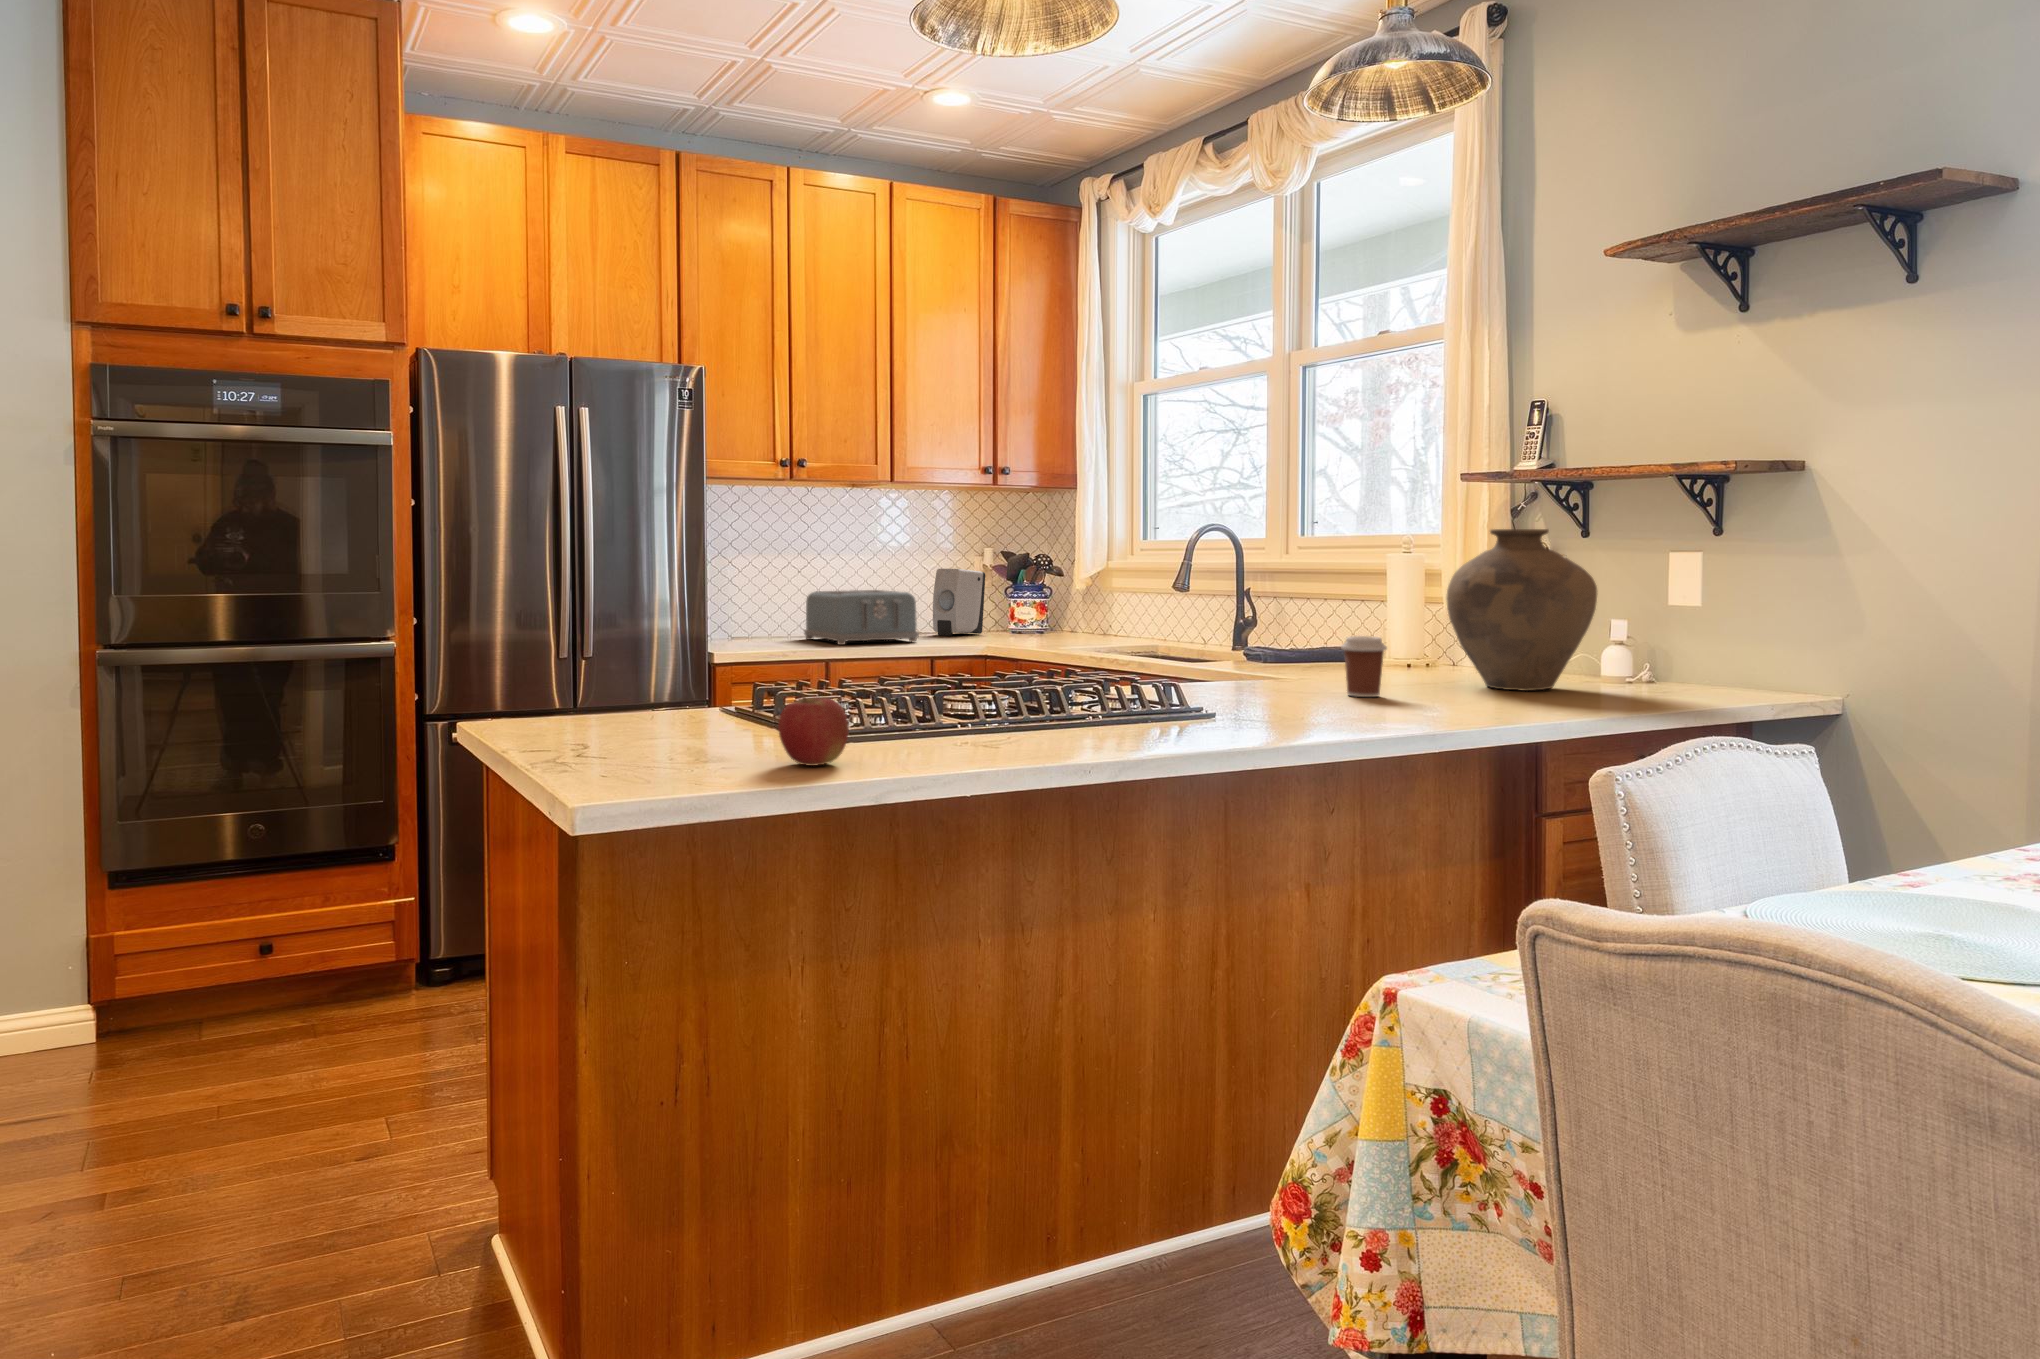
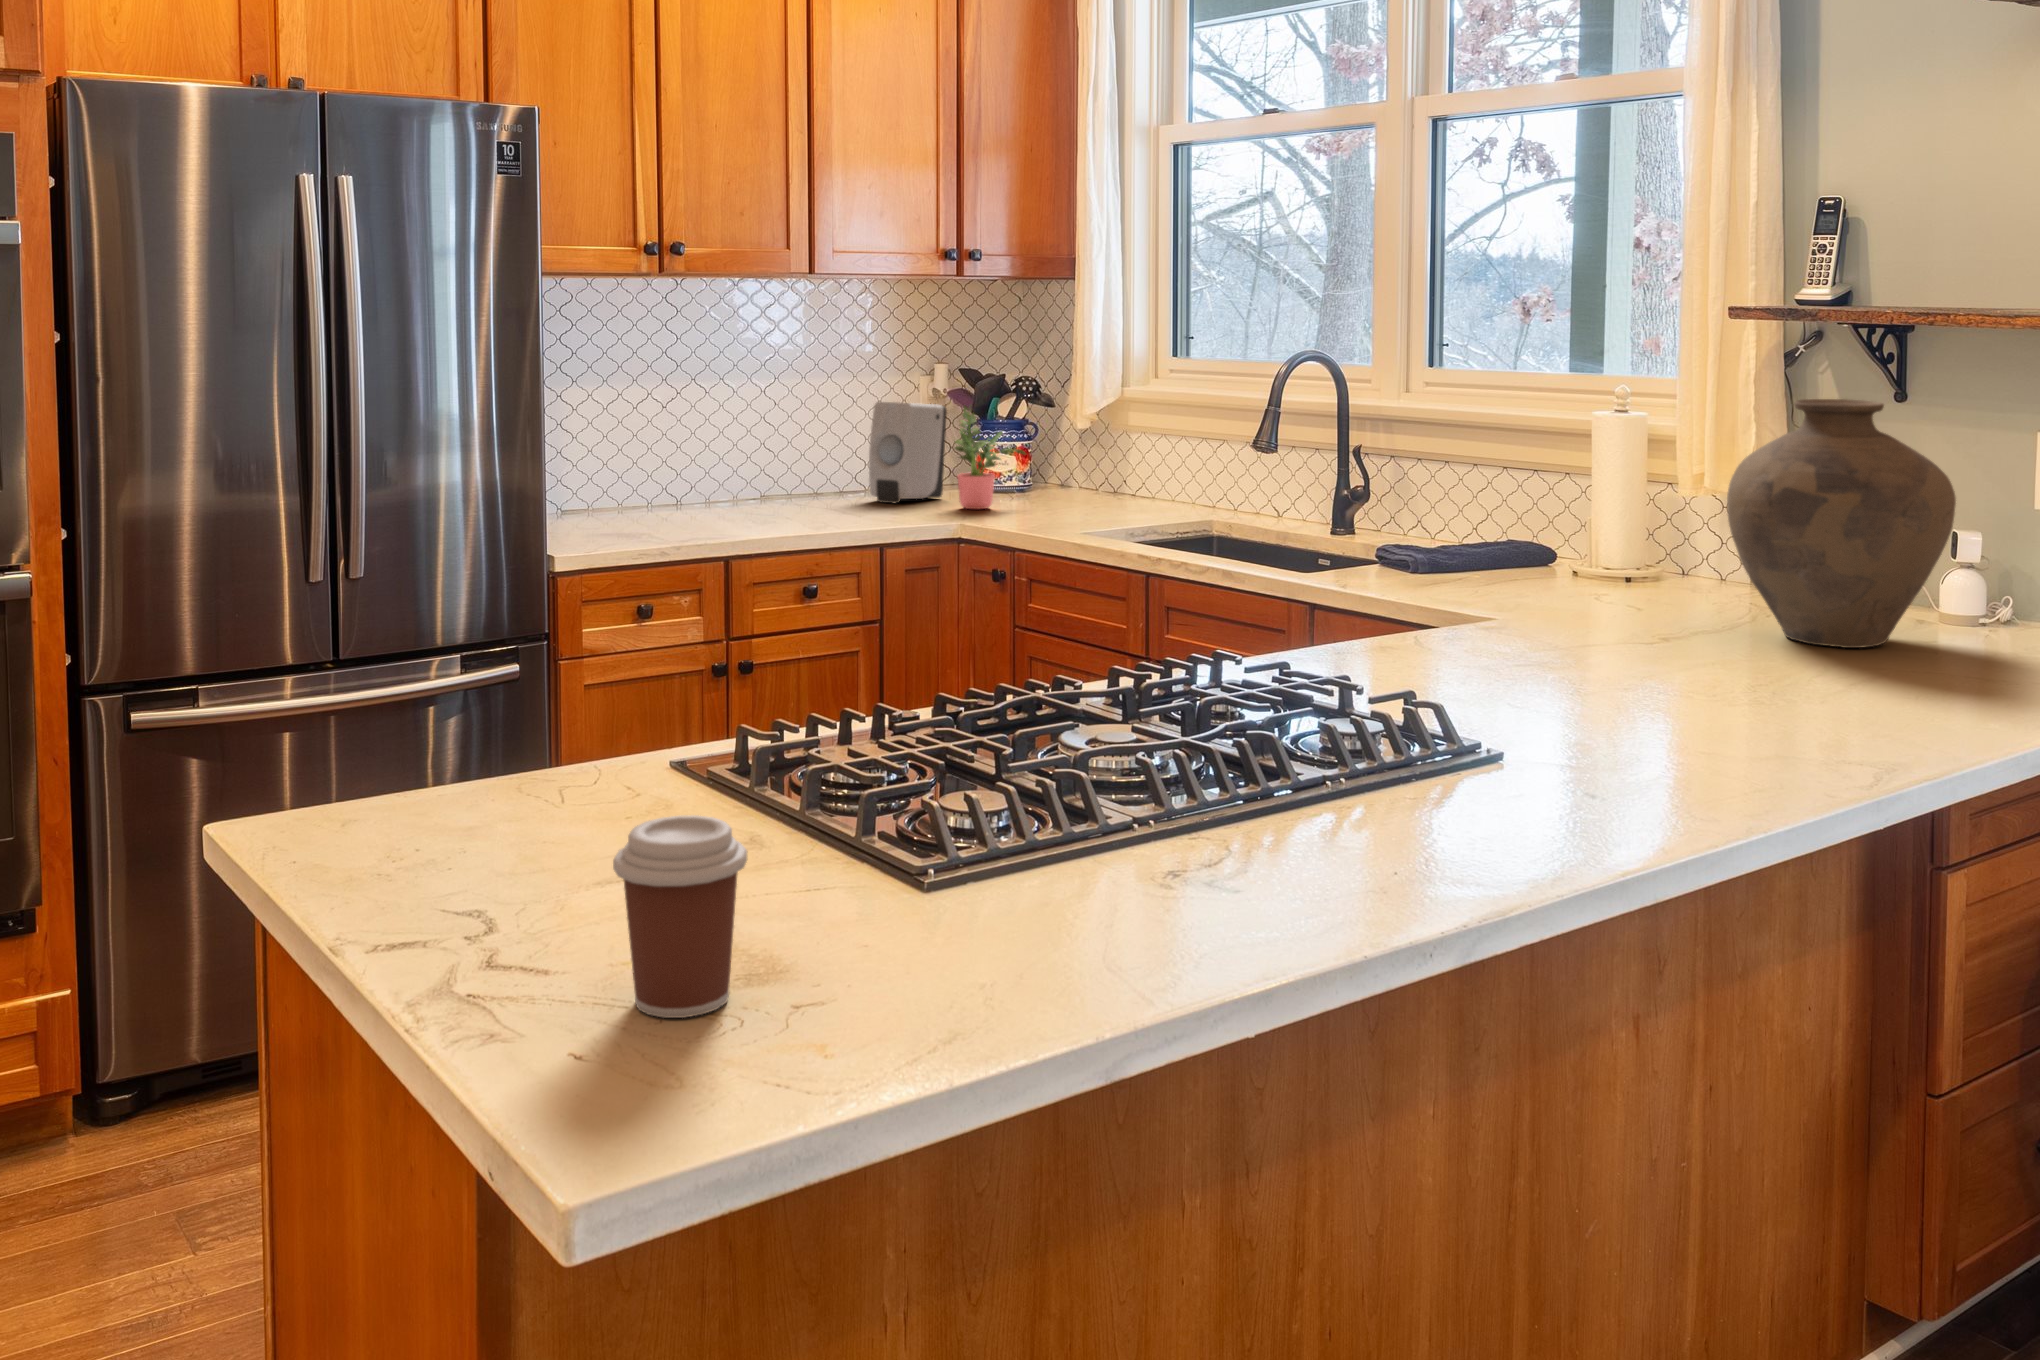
potted plant: none [986,569,1036,638] -> present [954,406,1026,509]
toaster: present [804,590,919,645] -> none [676,437,857,529]
coffee cup: present [1341,636,1387,697] -> present [613,815,747,1018]
apple: present [778,692,849,766] -> none [828,808,956,949]

